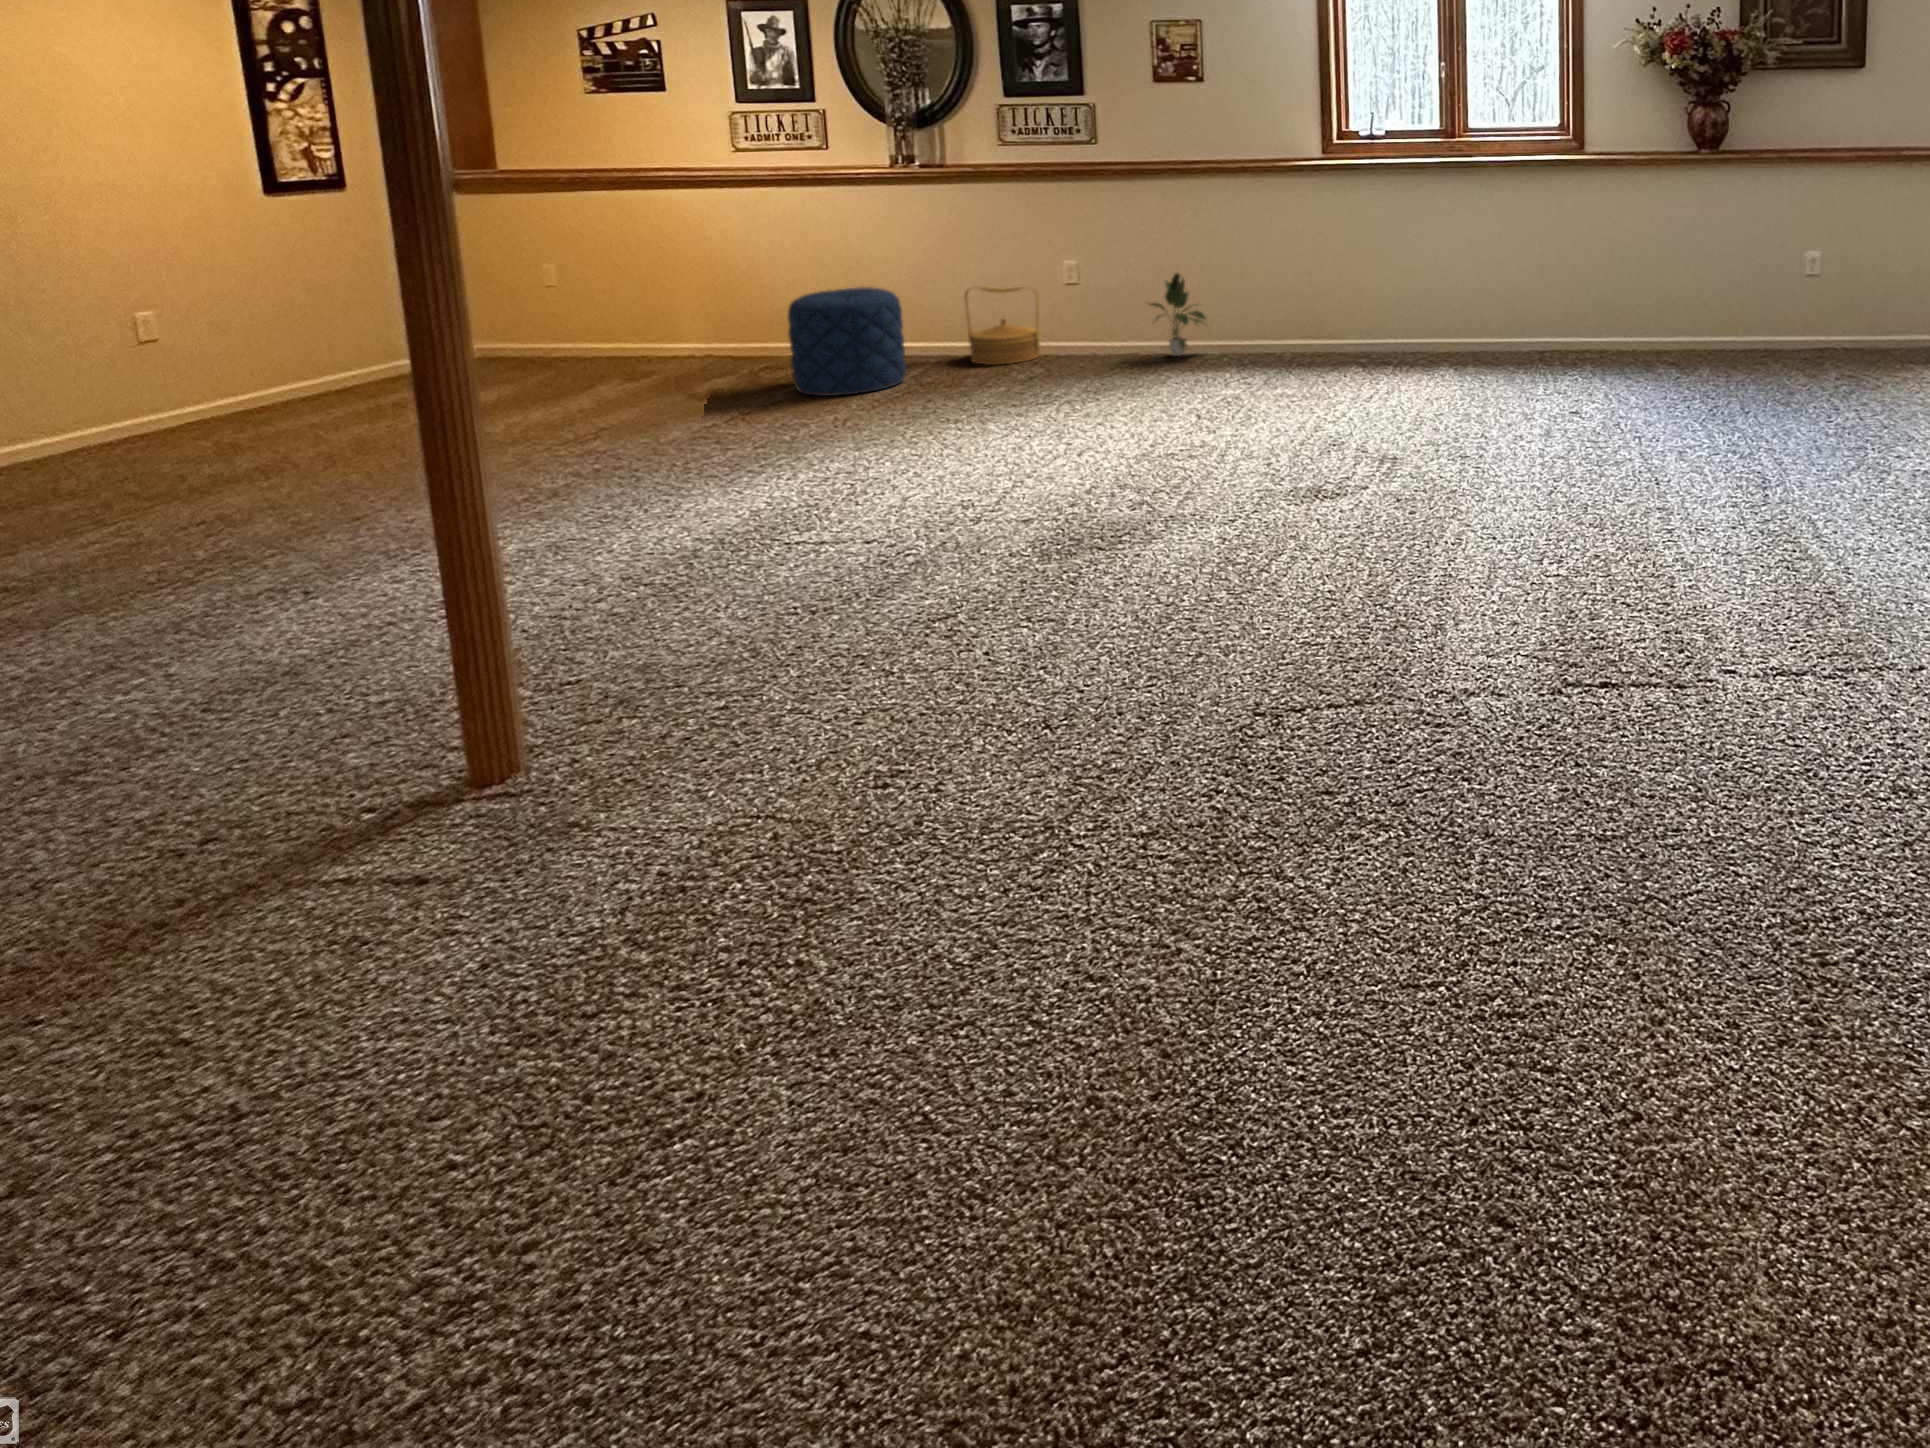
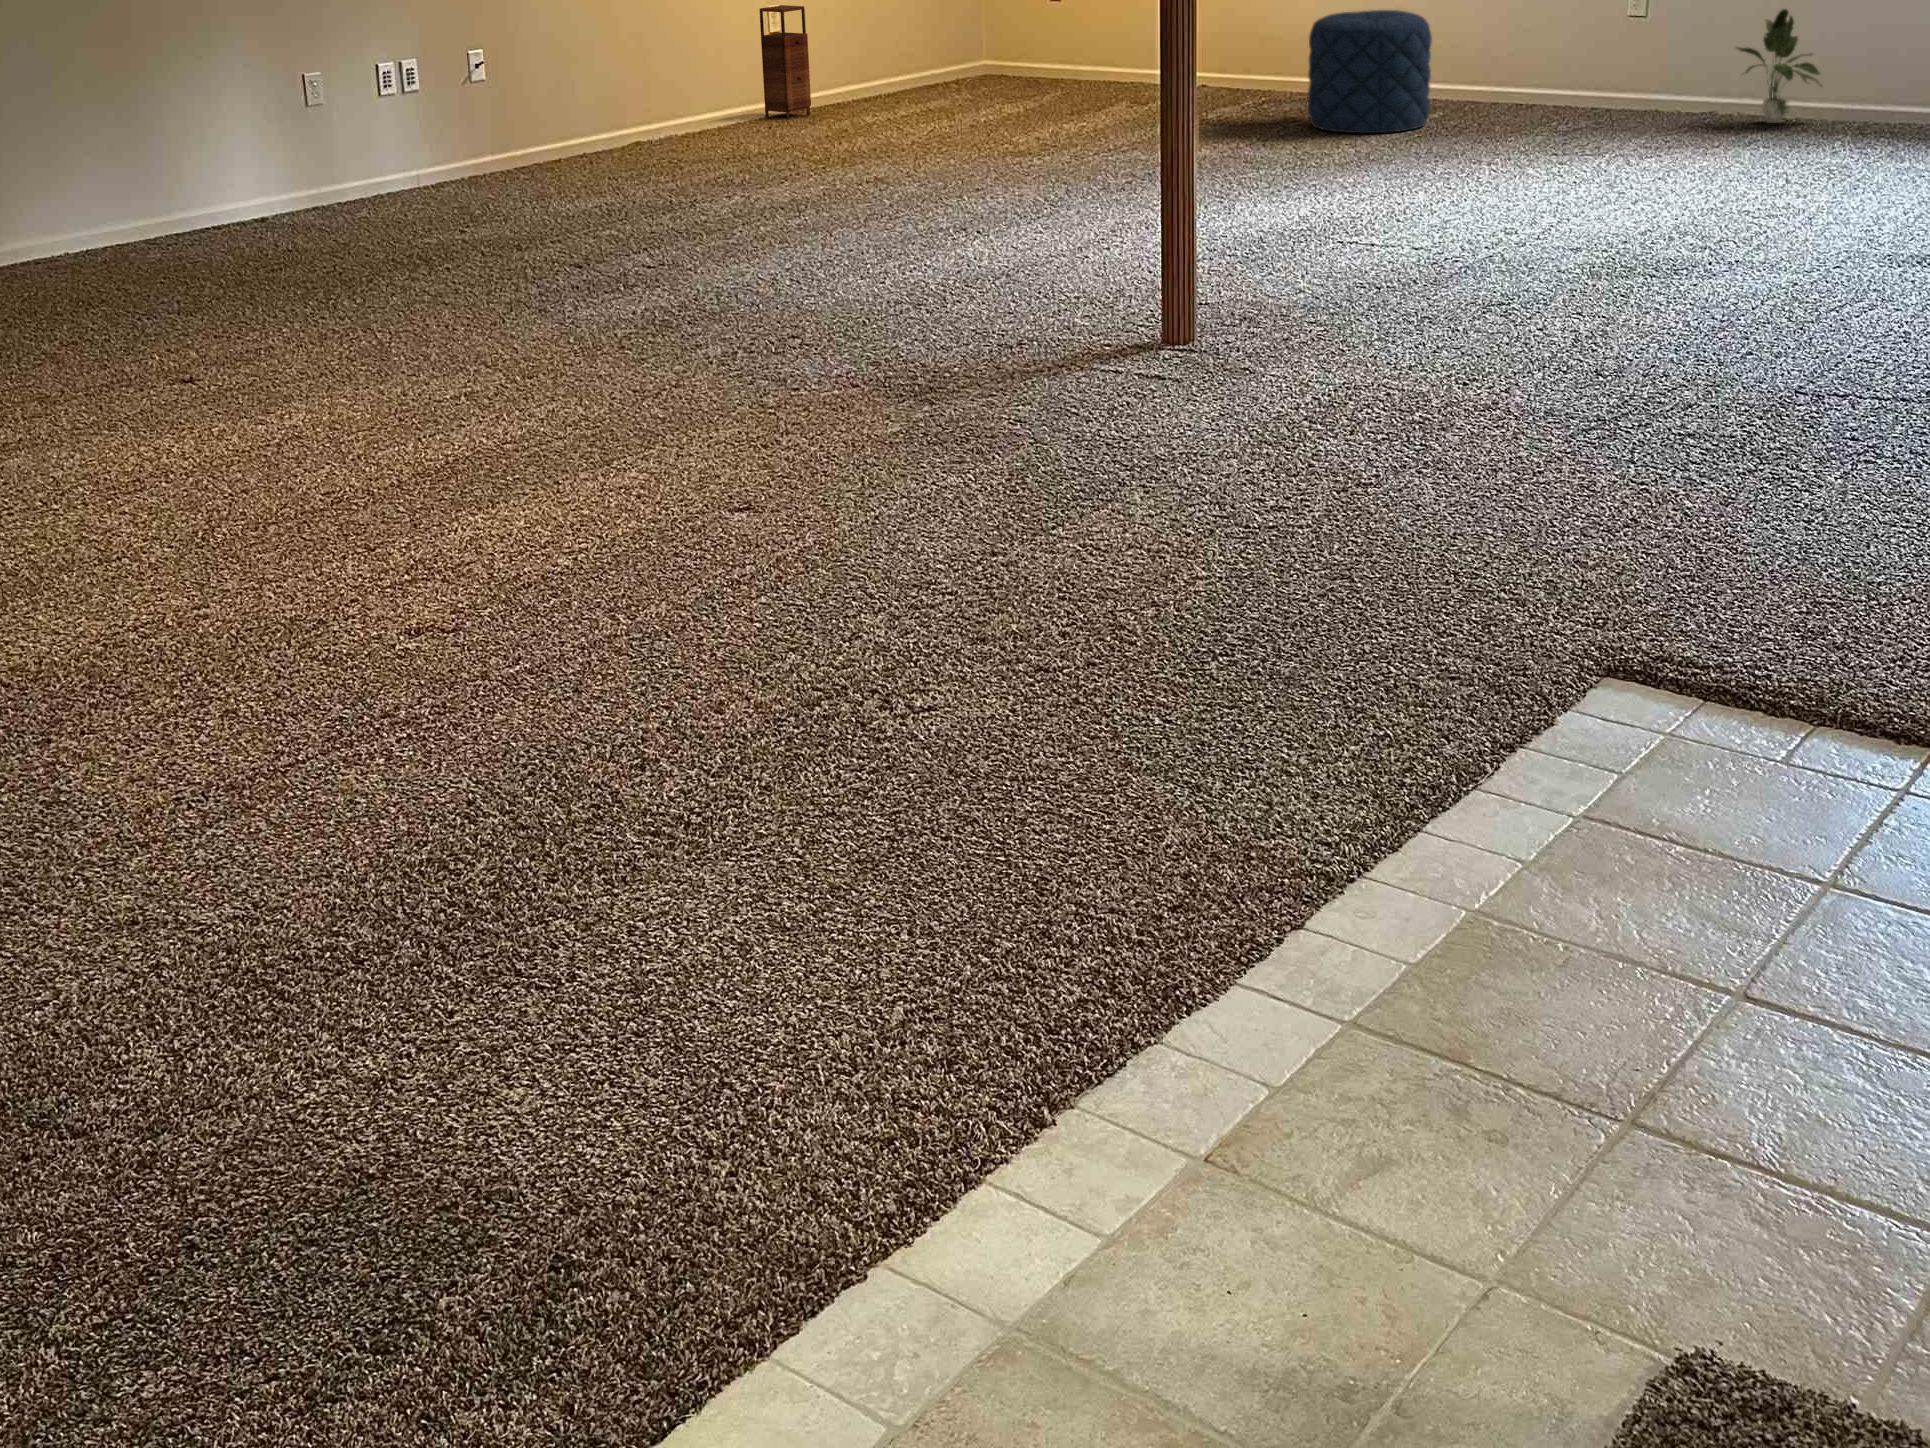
woven basket: present [964,286,1041,365] -> none [1500,17,1595,117]
storage cabinet: none [118,313,210,434] -> present [760,5,811,119]

